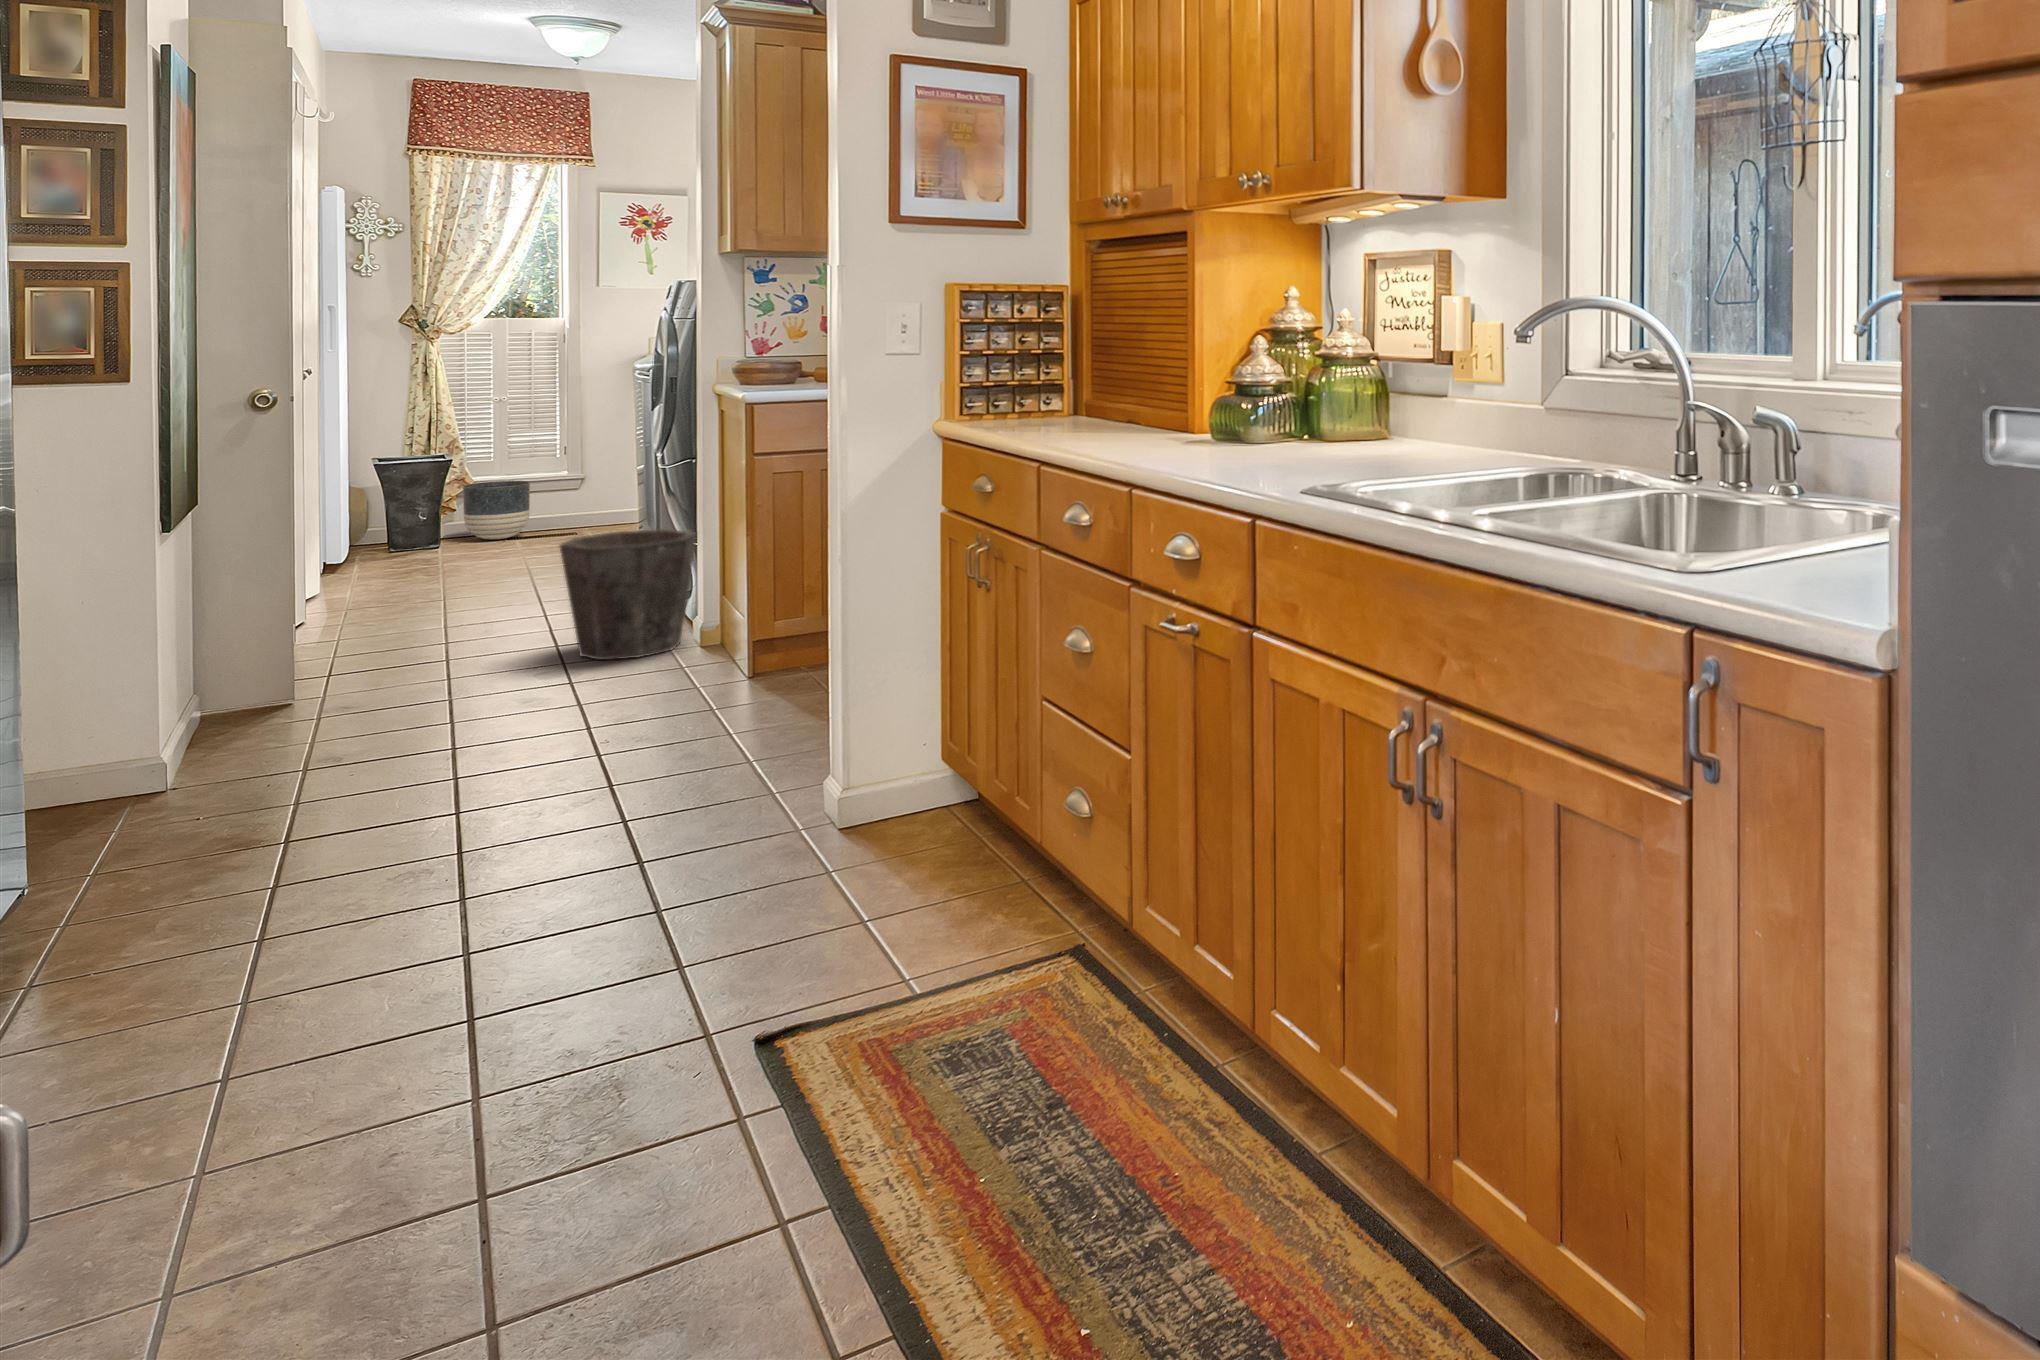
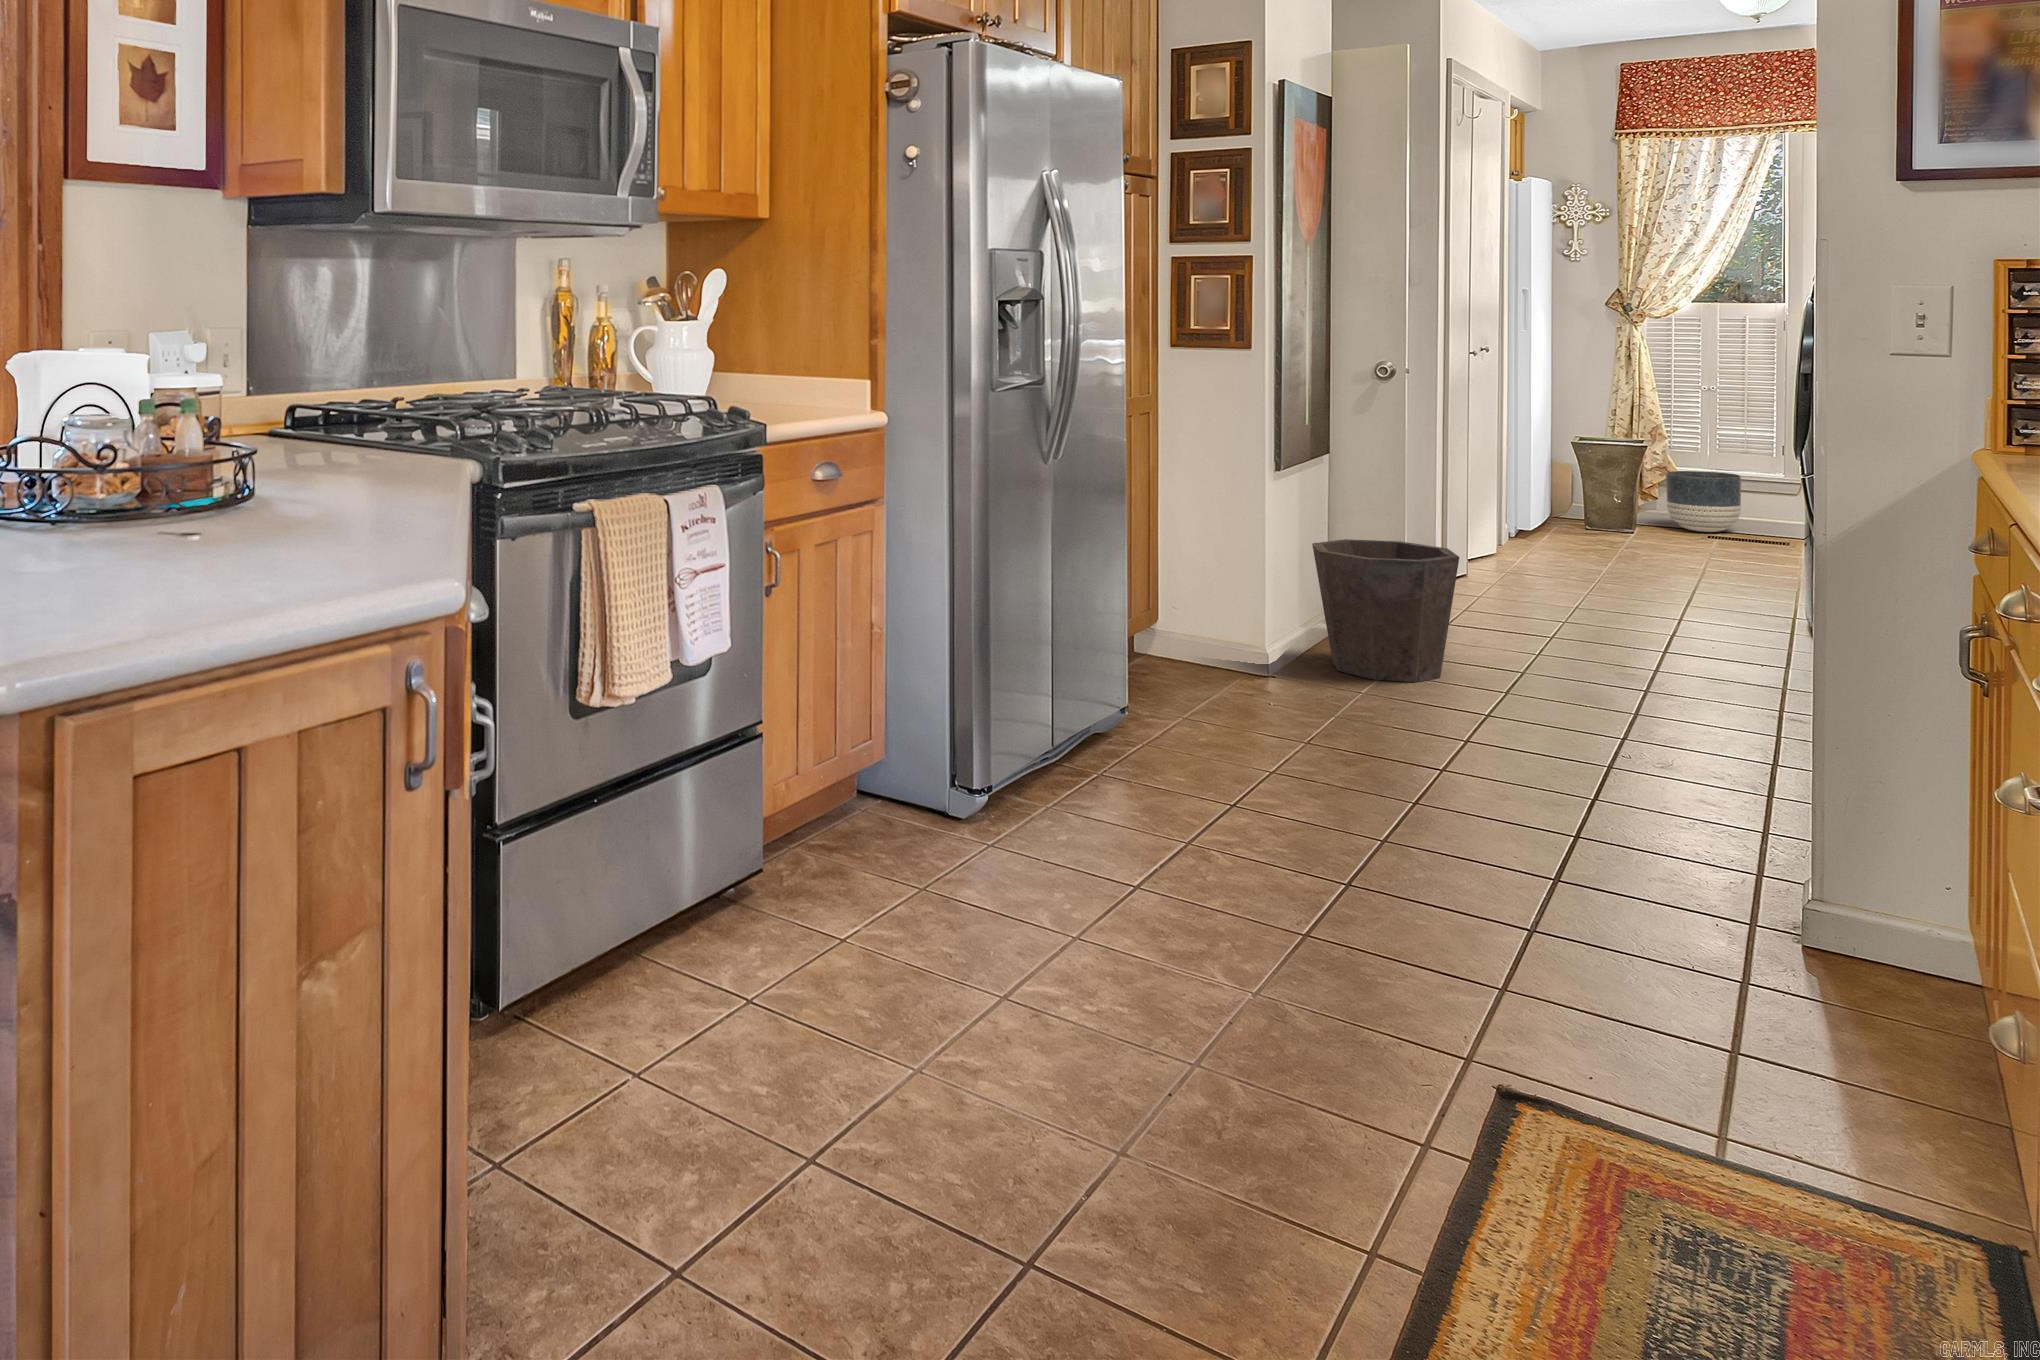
waste bin: present [560,529,697,660] -> present [1312,539,1459,682]

